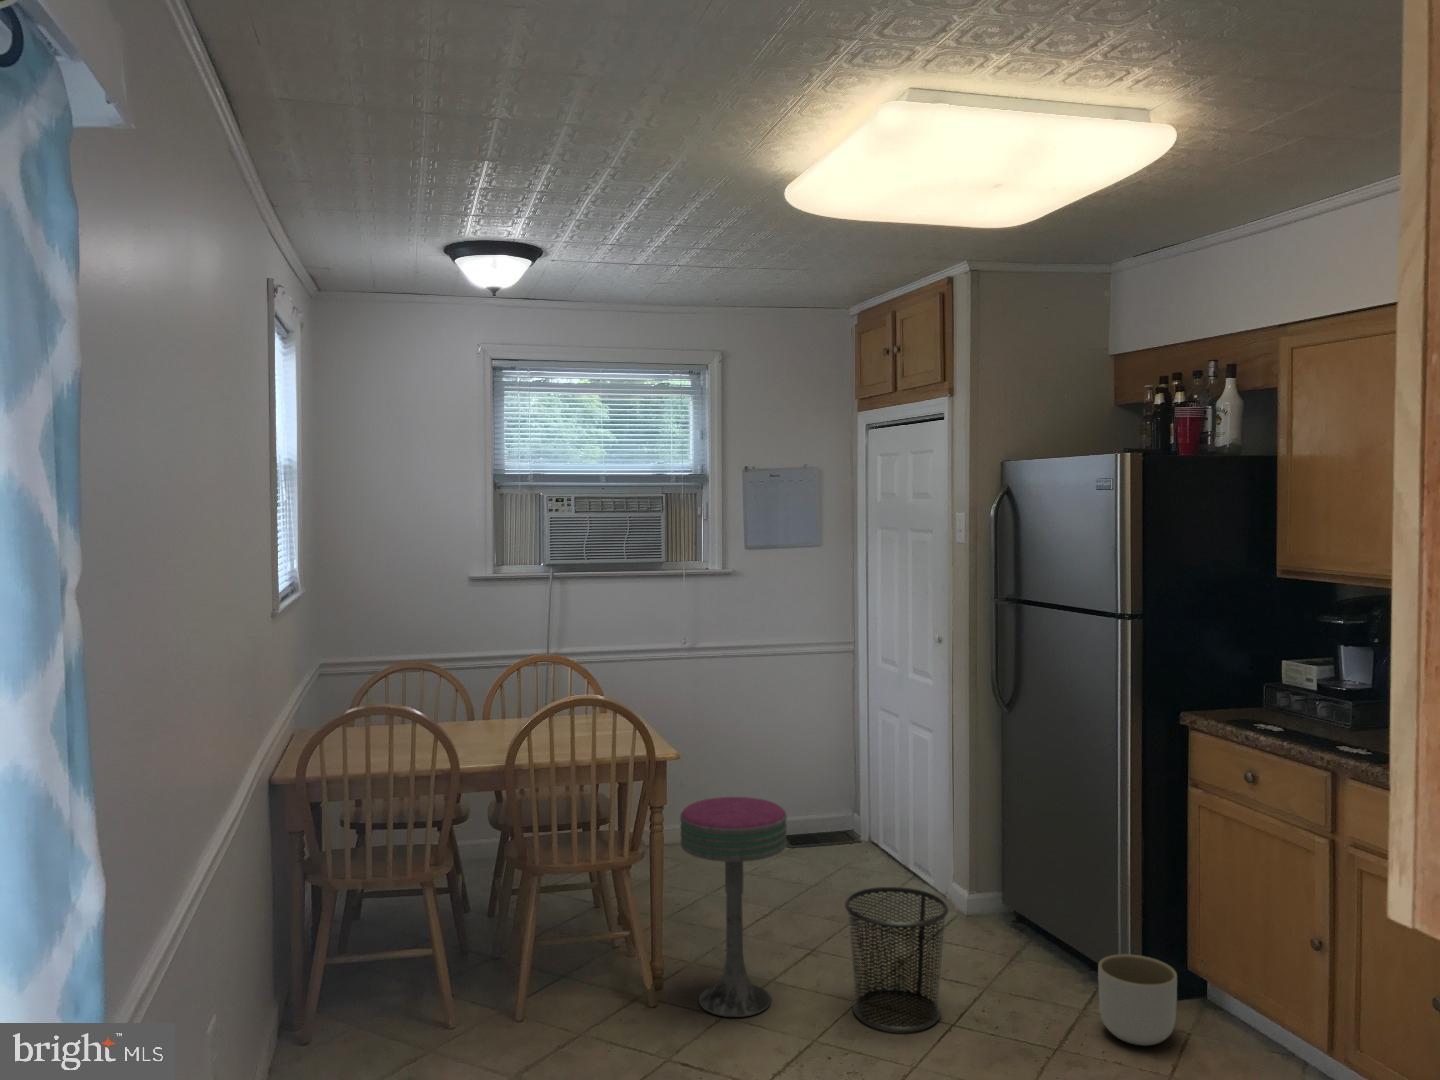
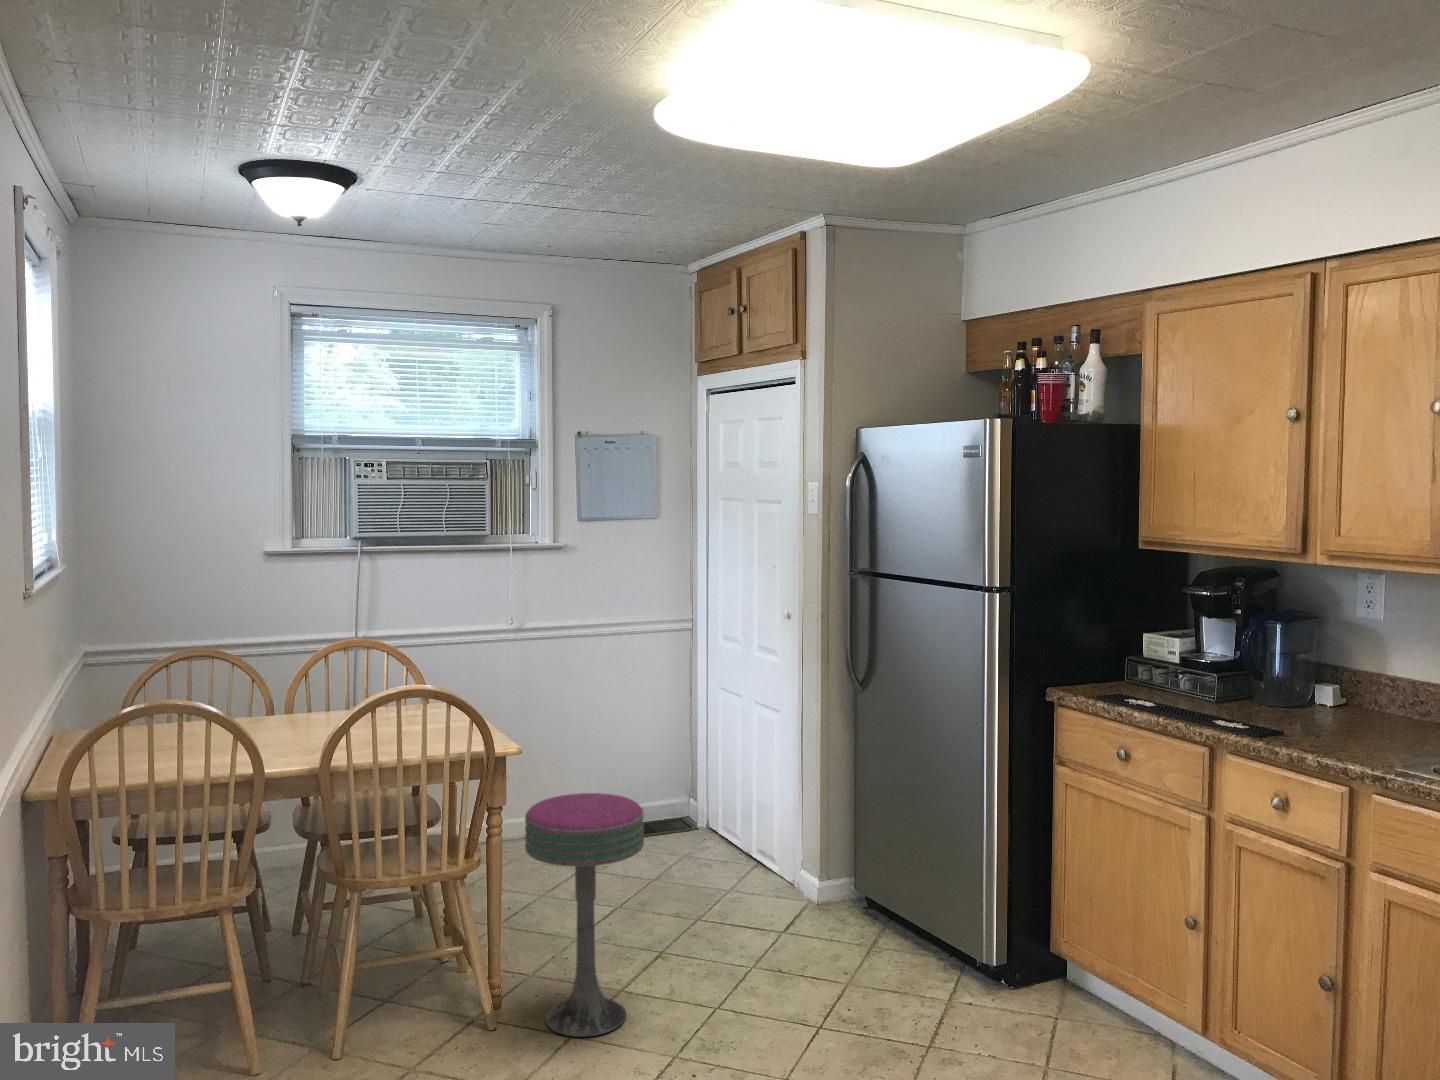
trash can: present [845,887,948,1032] -> none [707,882,818,1039]
planter: present [1098,954,1177,1046] -> none [970,939,1049,1033]

